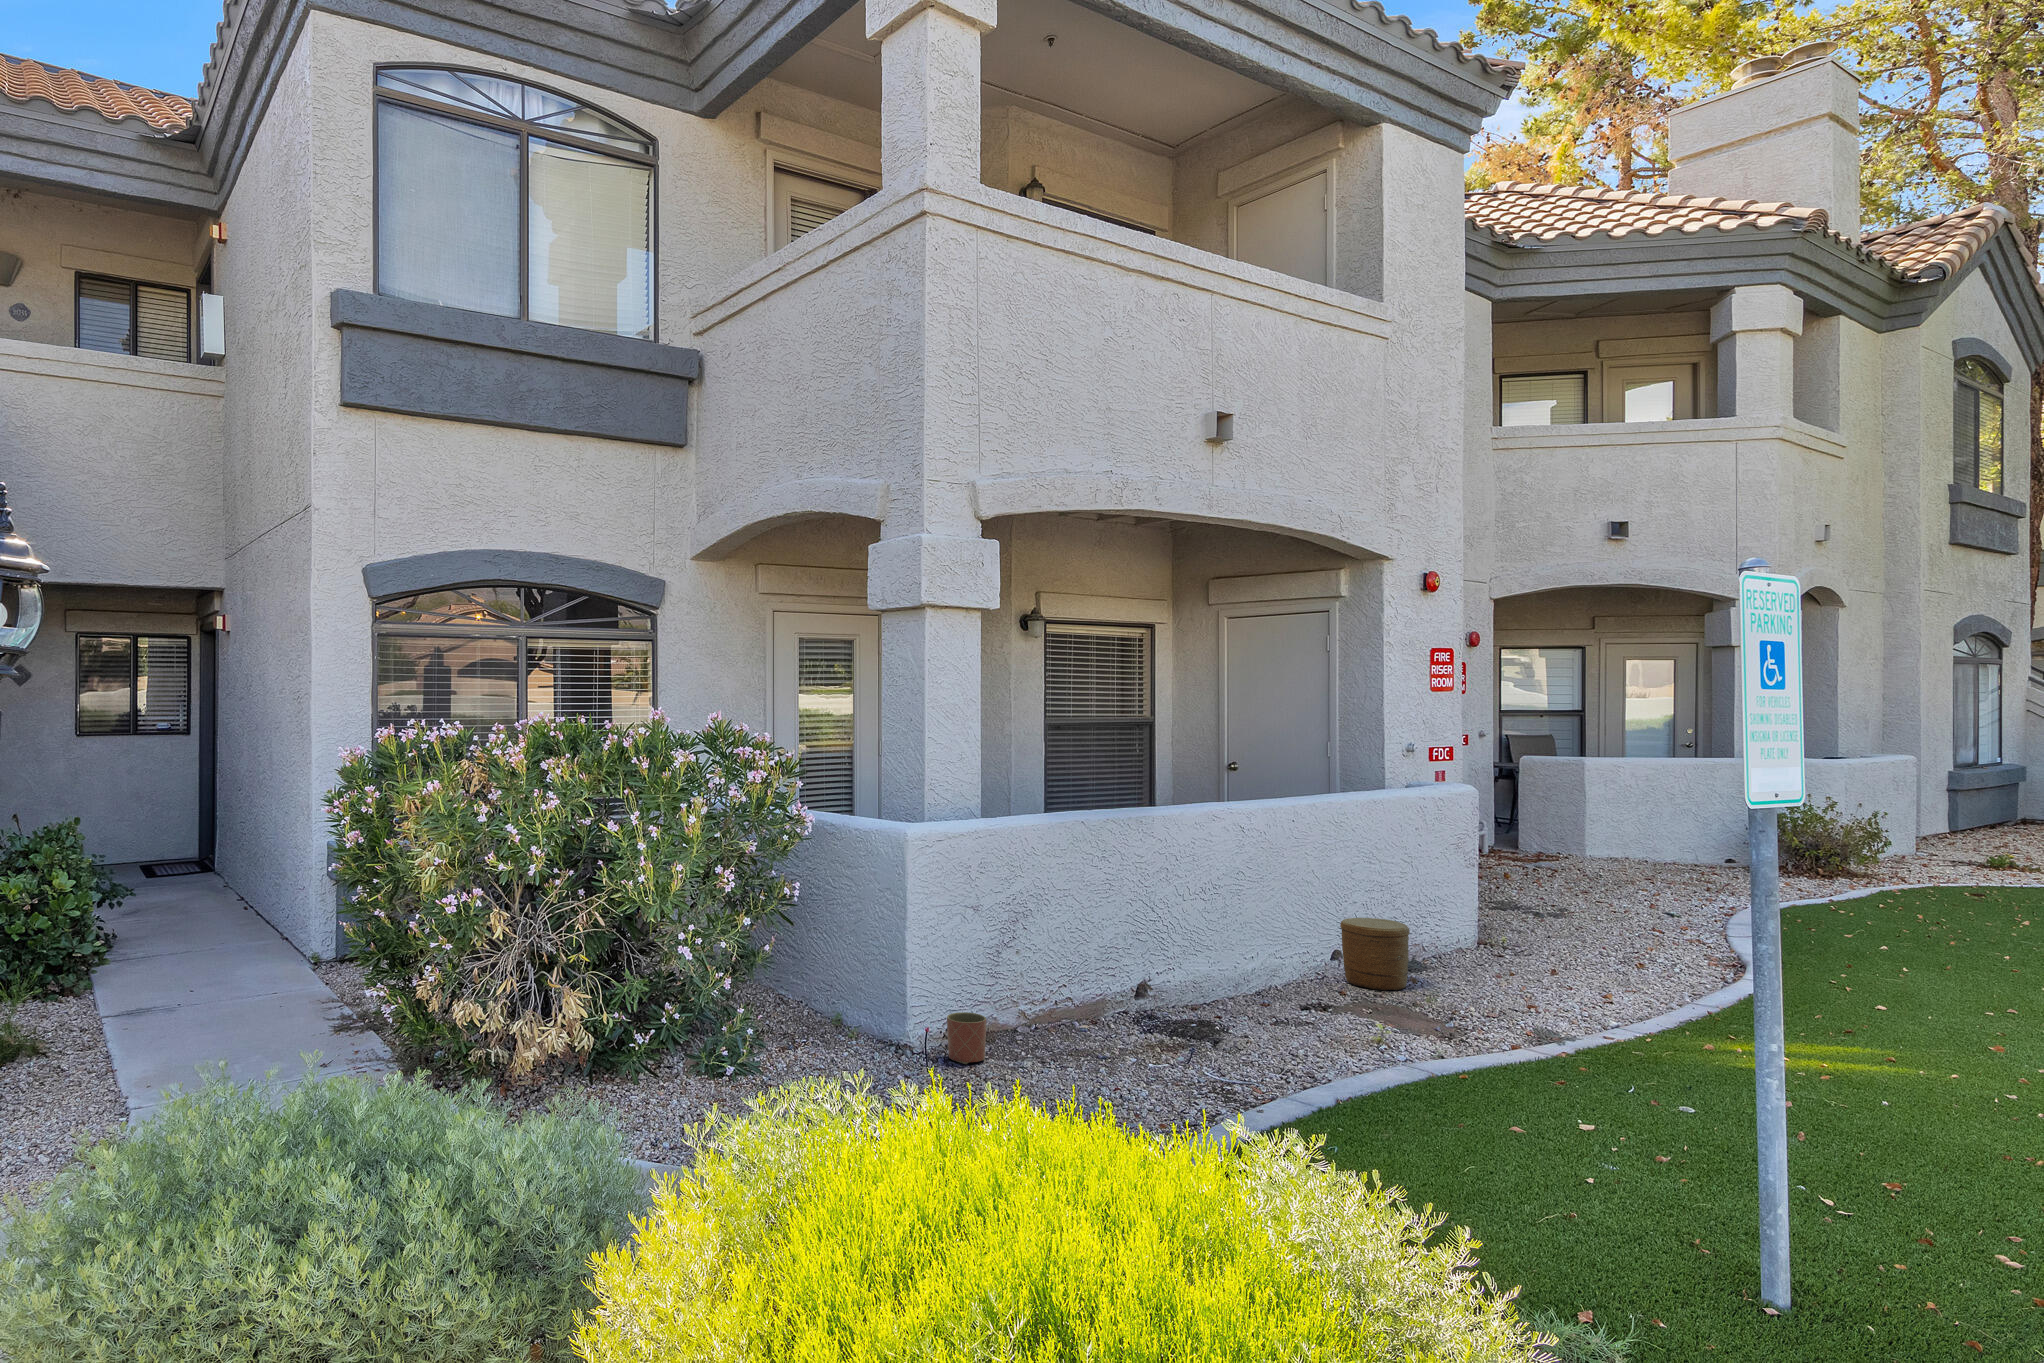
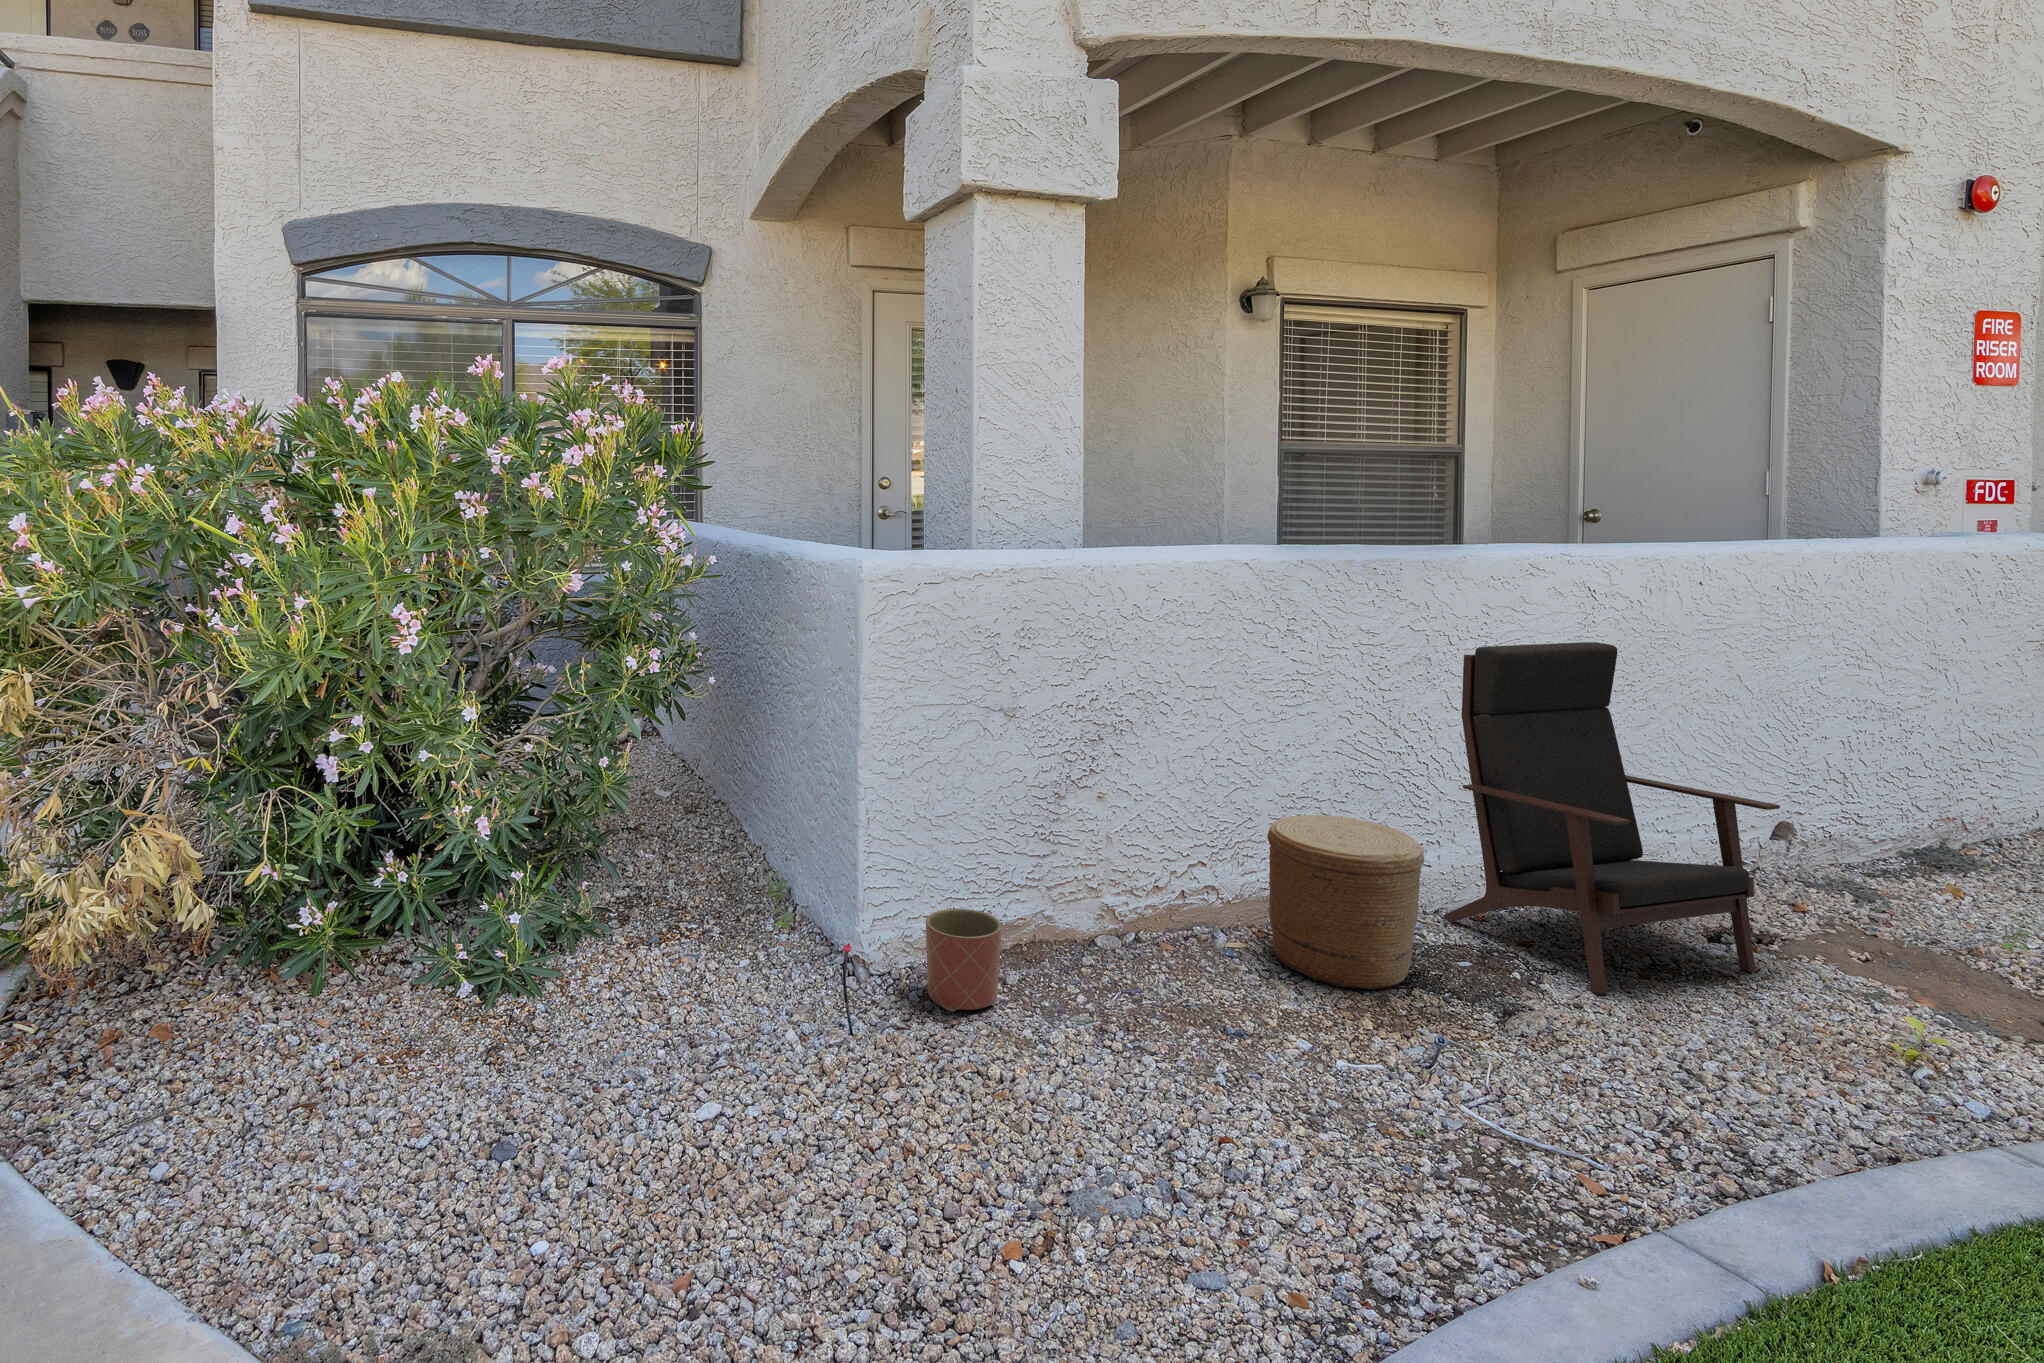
lounge chair: none [1182,853,1328,1033] -> present [1443,642,1780,994]
woven basket: present [1340,918,1410,991] -> present [1267,815,1424,990]

